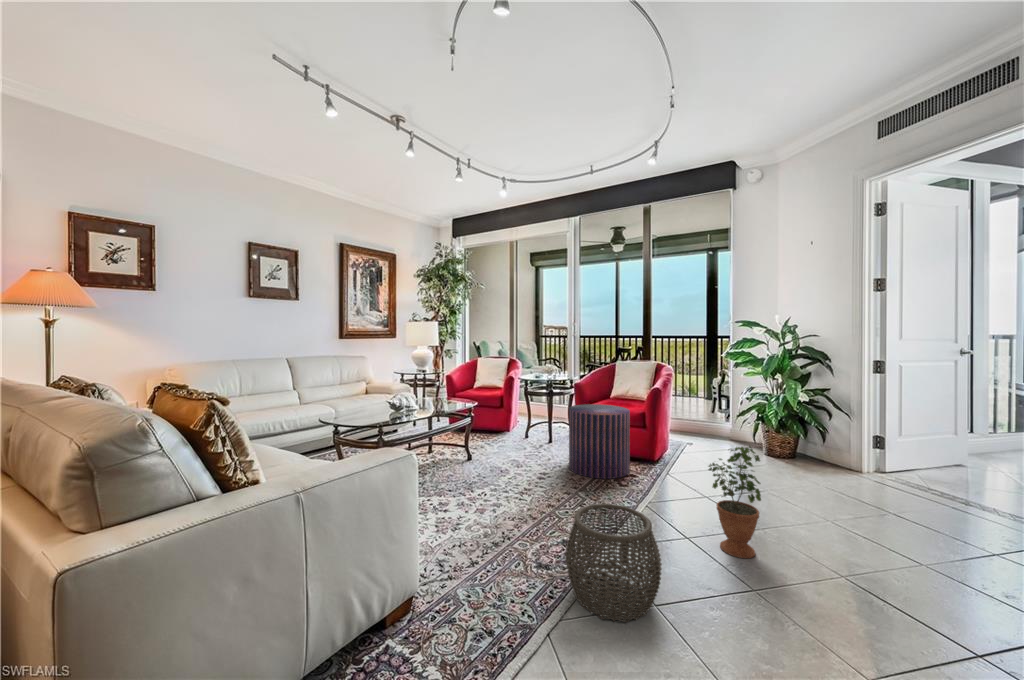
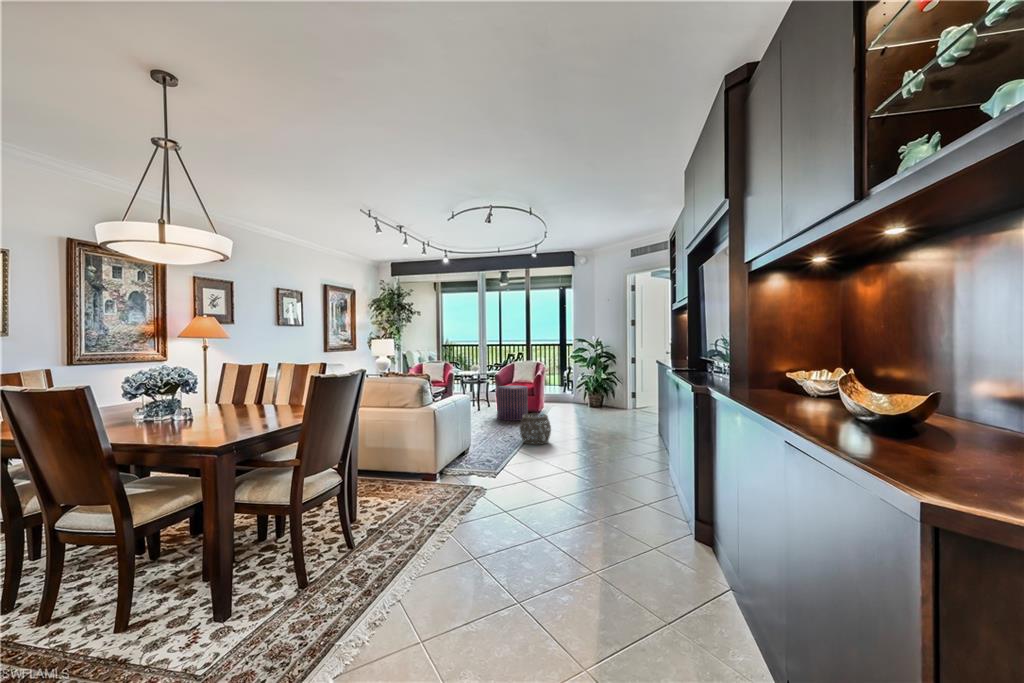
potted plant: present [709,446,761,558] -> none [564,391,582,433]

